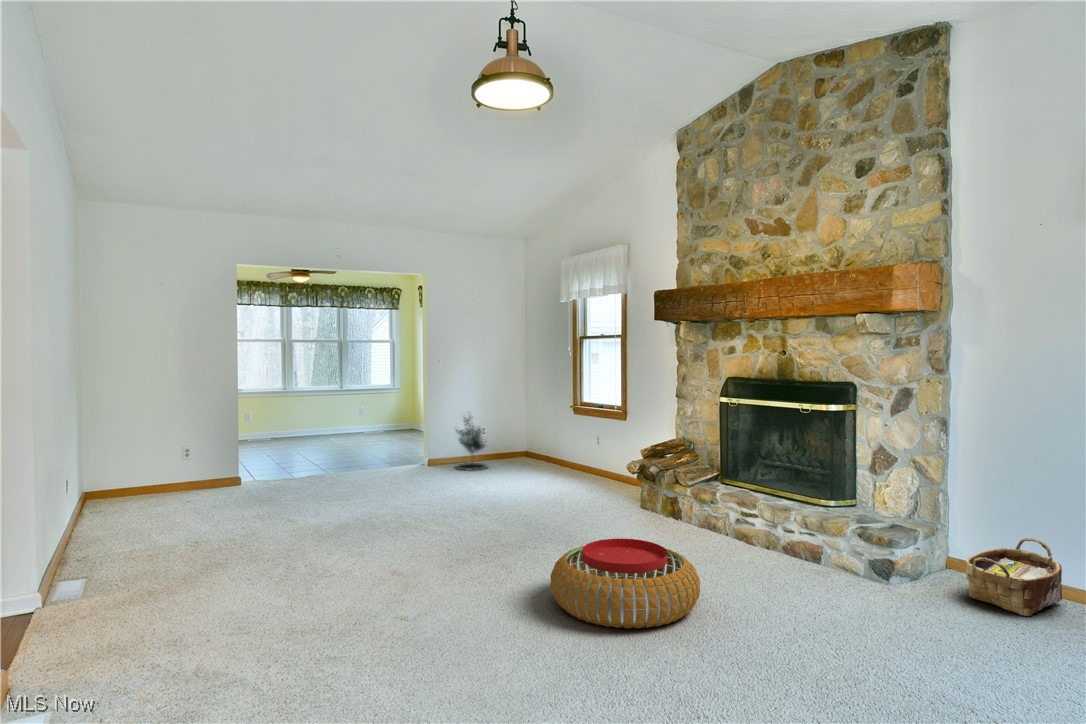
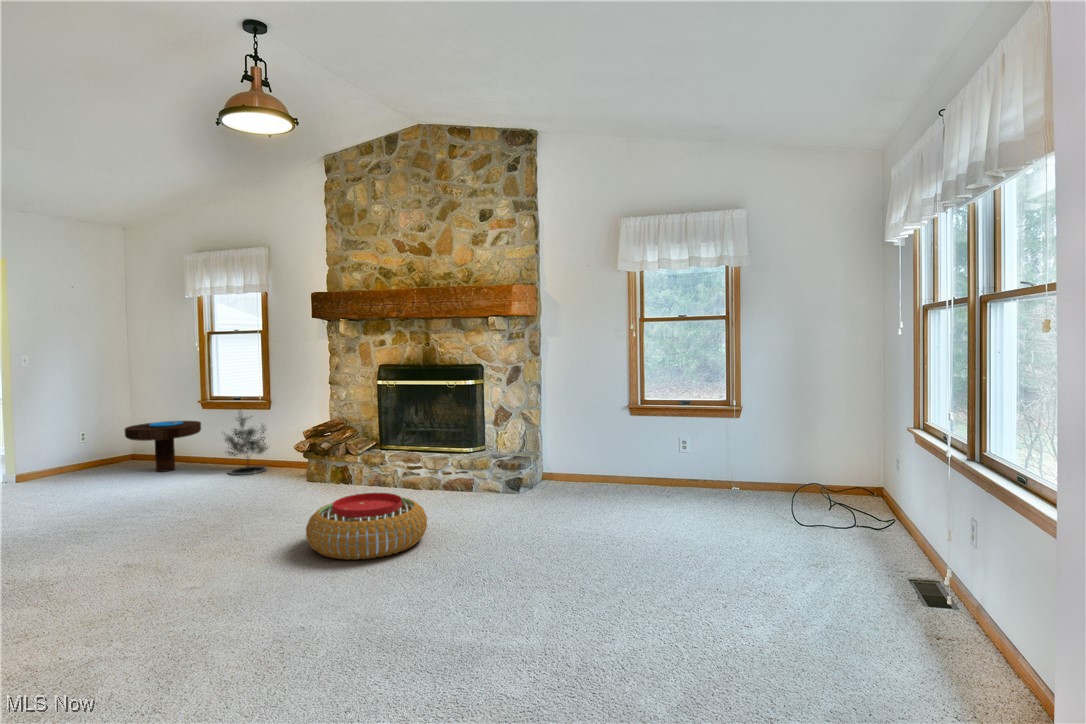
potted tree: present [456,417,487,470] -> present [224,410,268,475]
side table: none [505,425,570,475] -> present [125,421,201,472]
woven basket: present [965,538,1062,616] -> none [561,451,606,495]

